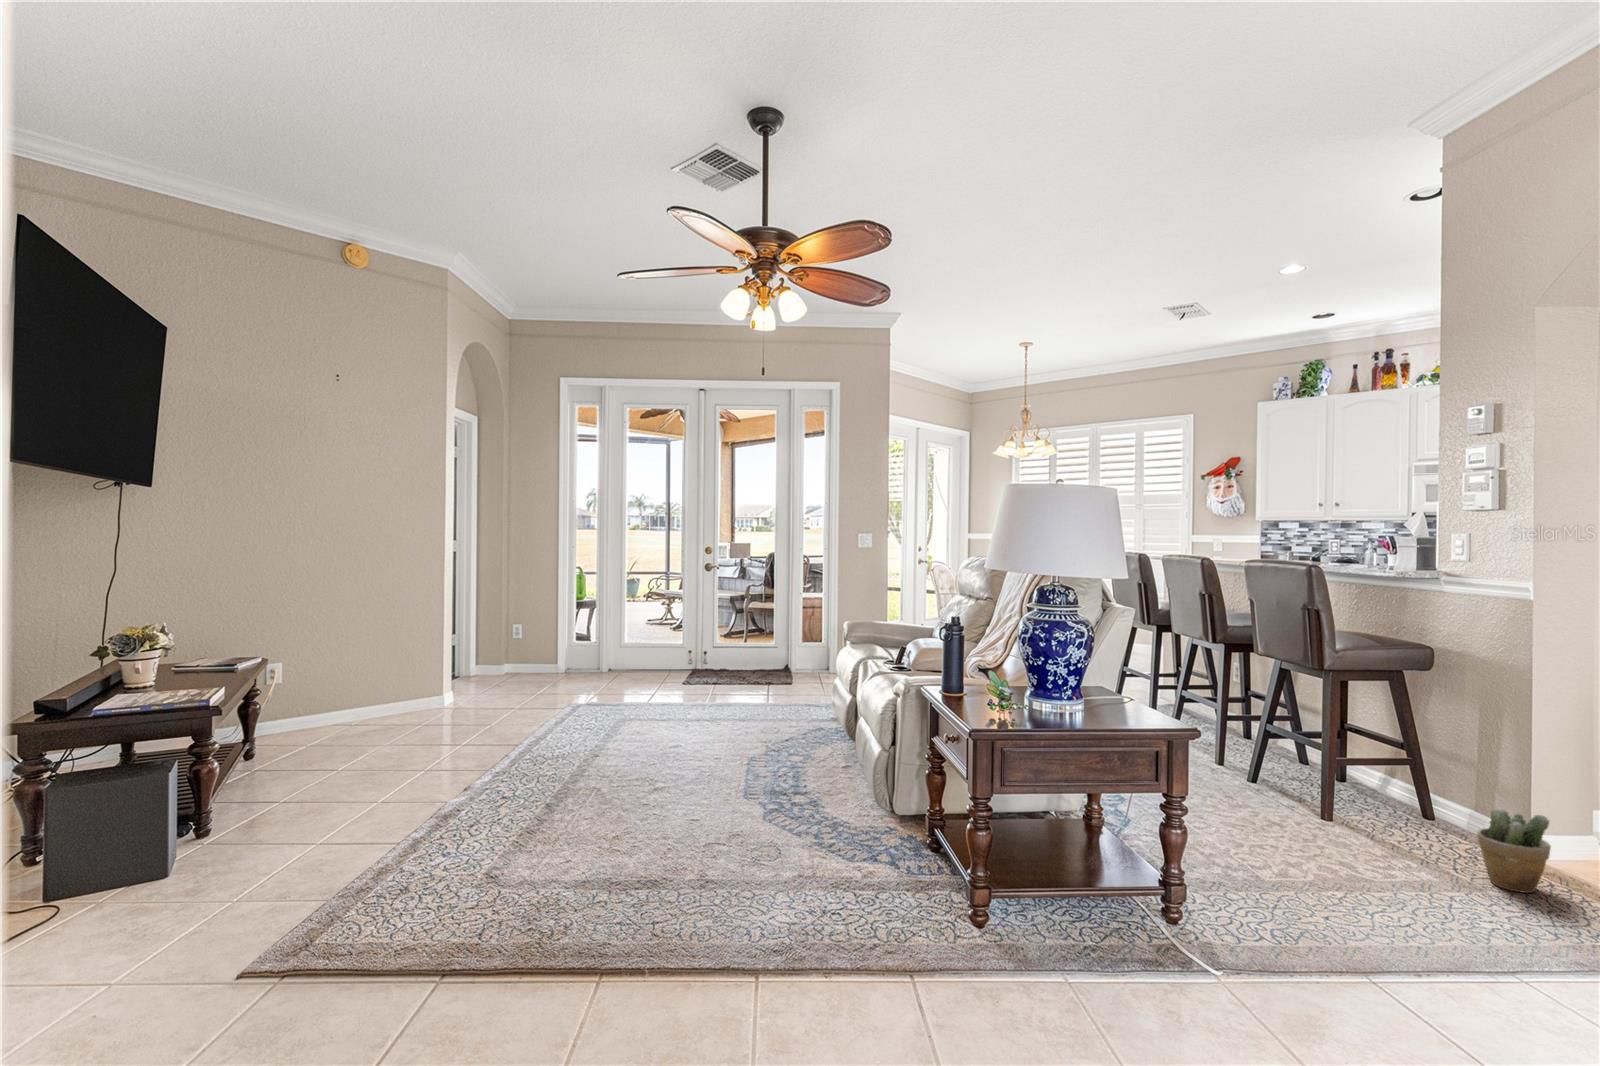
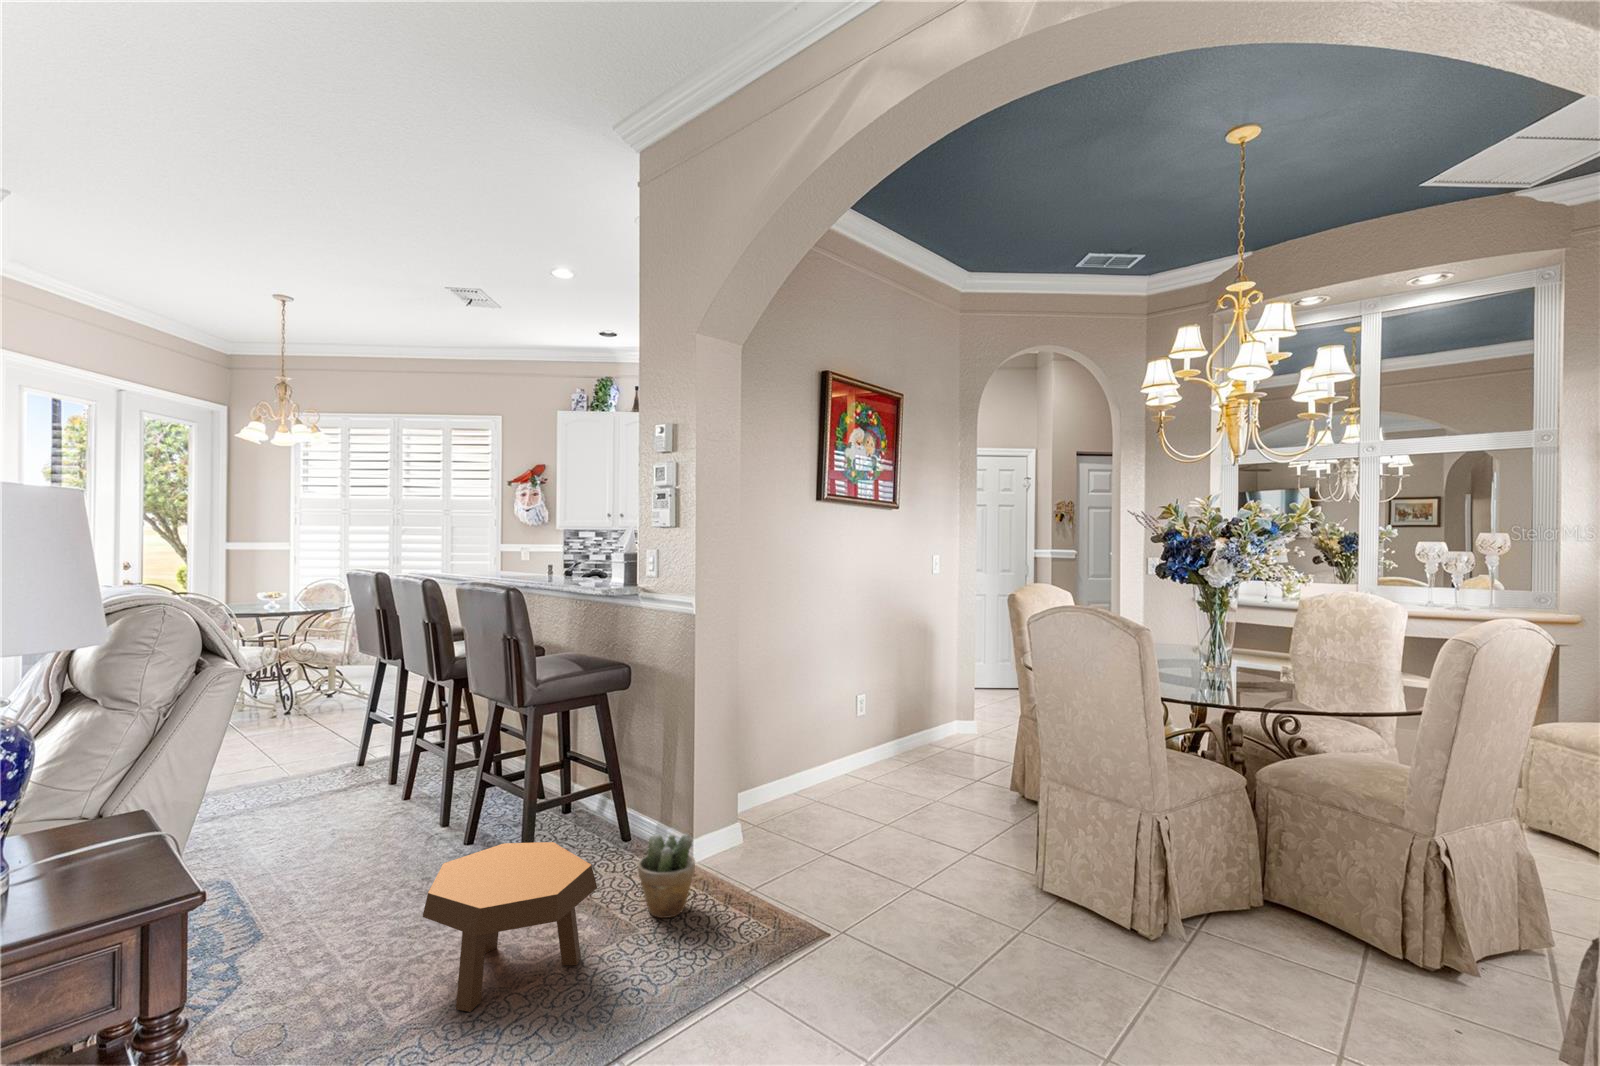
footstool: none [1287,784,1451,905] -> present [423,842,597,1012]

